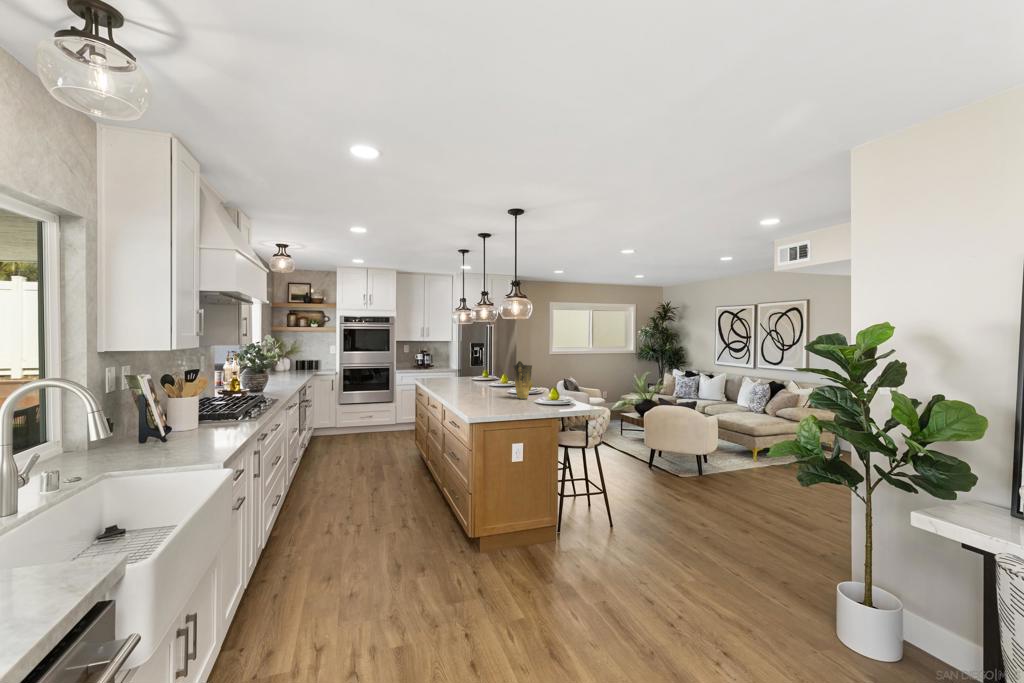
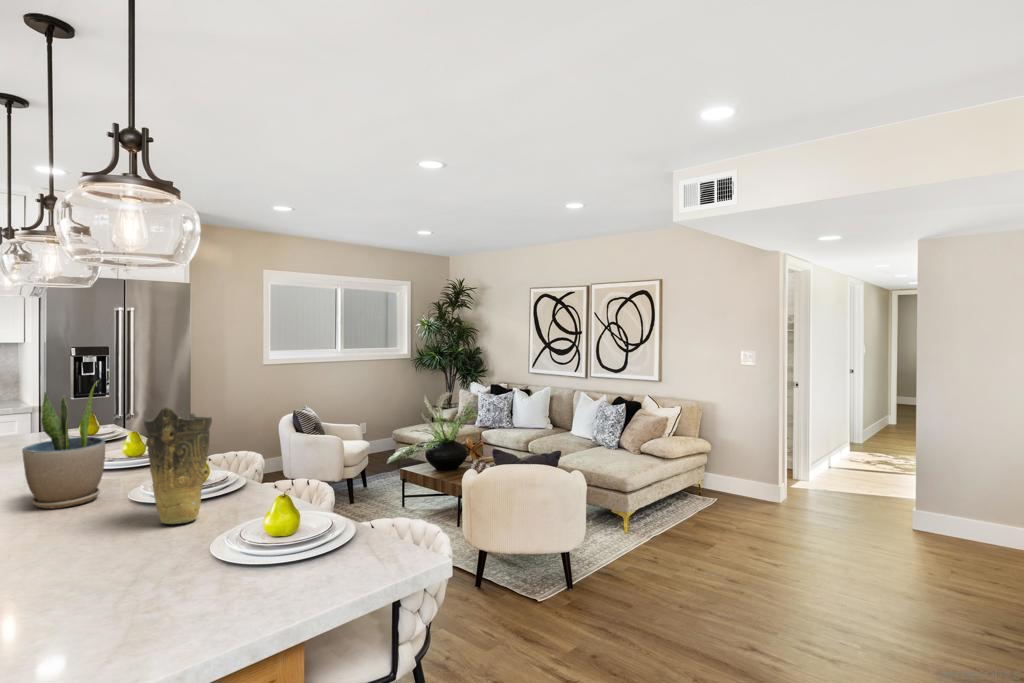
potted plant: none [478,353,499,393] -> present [22,380,105,509]

